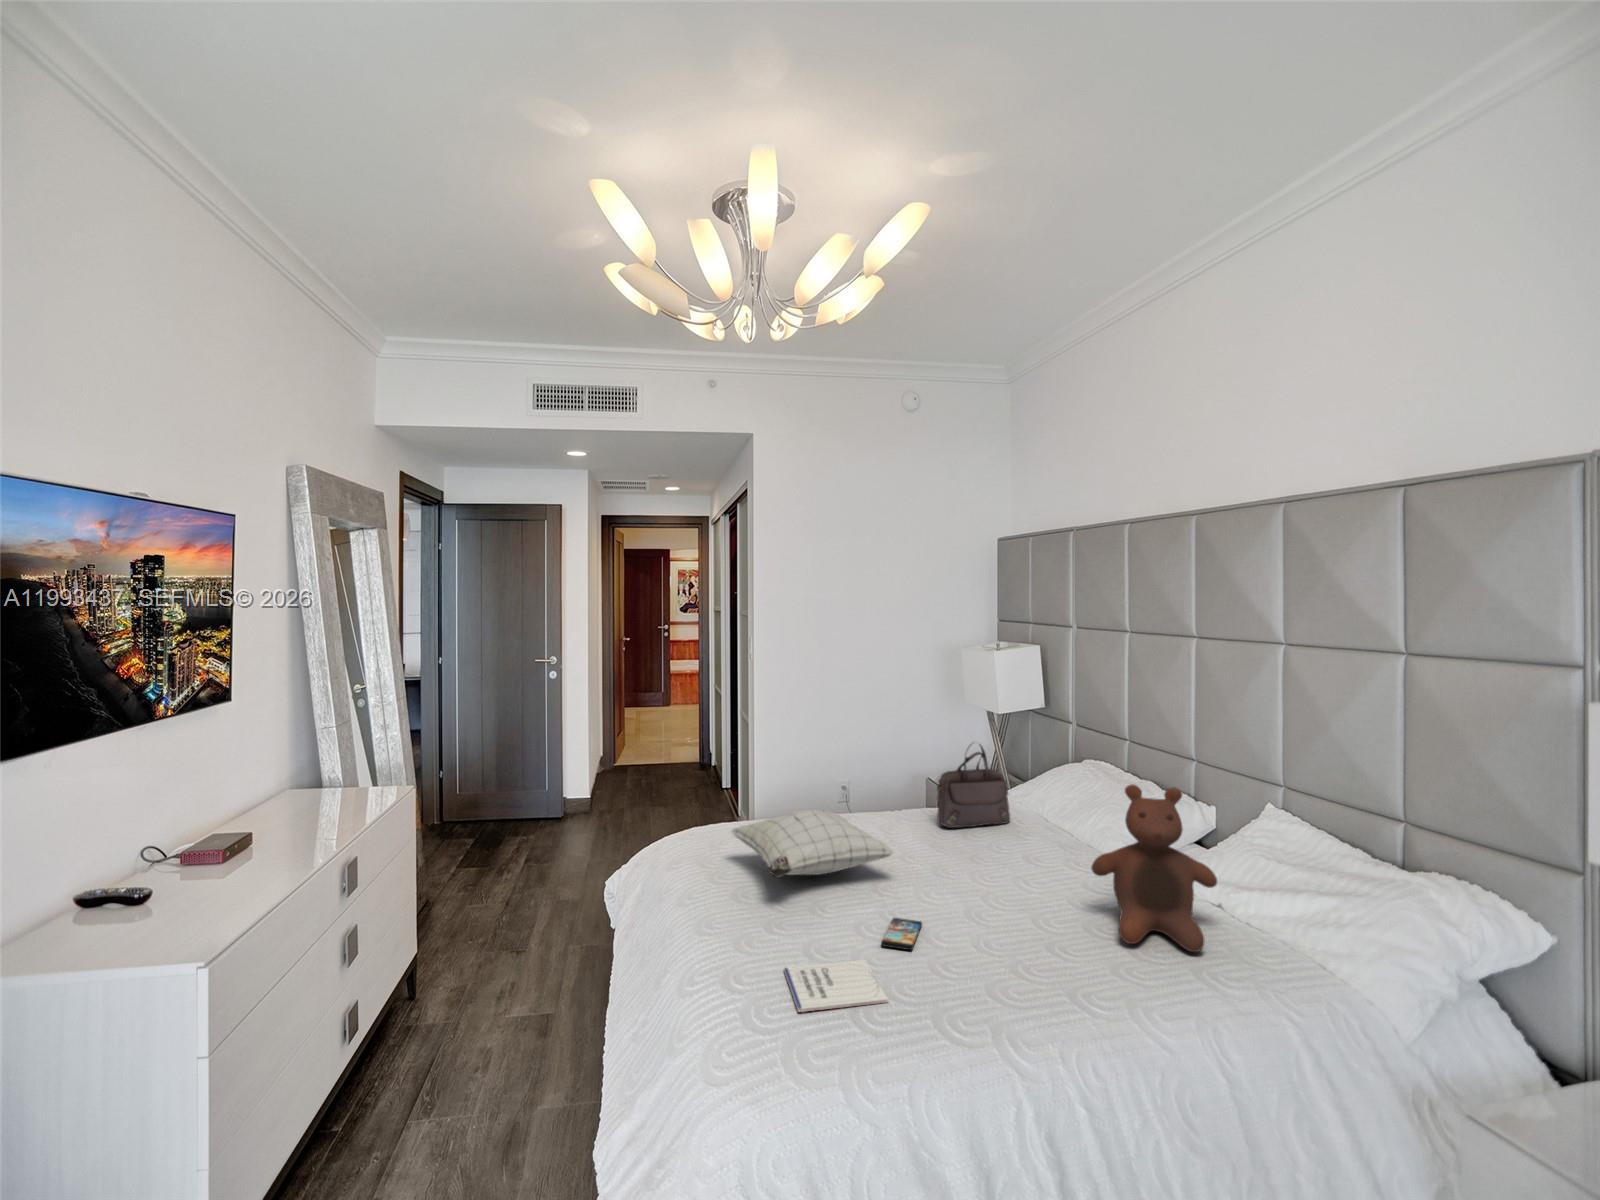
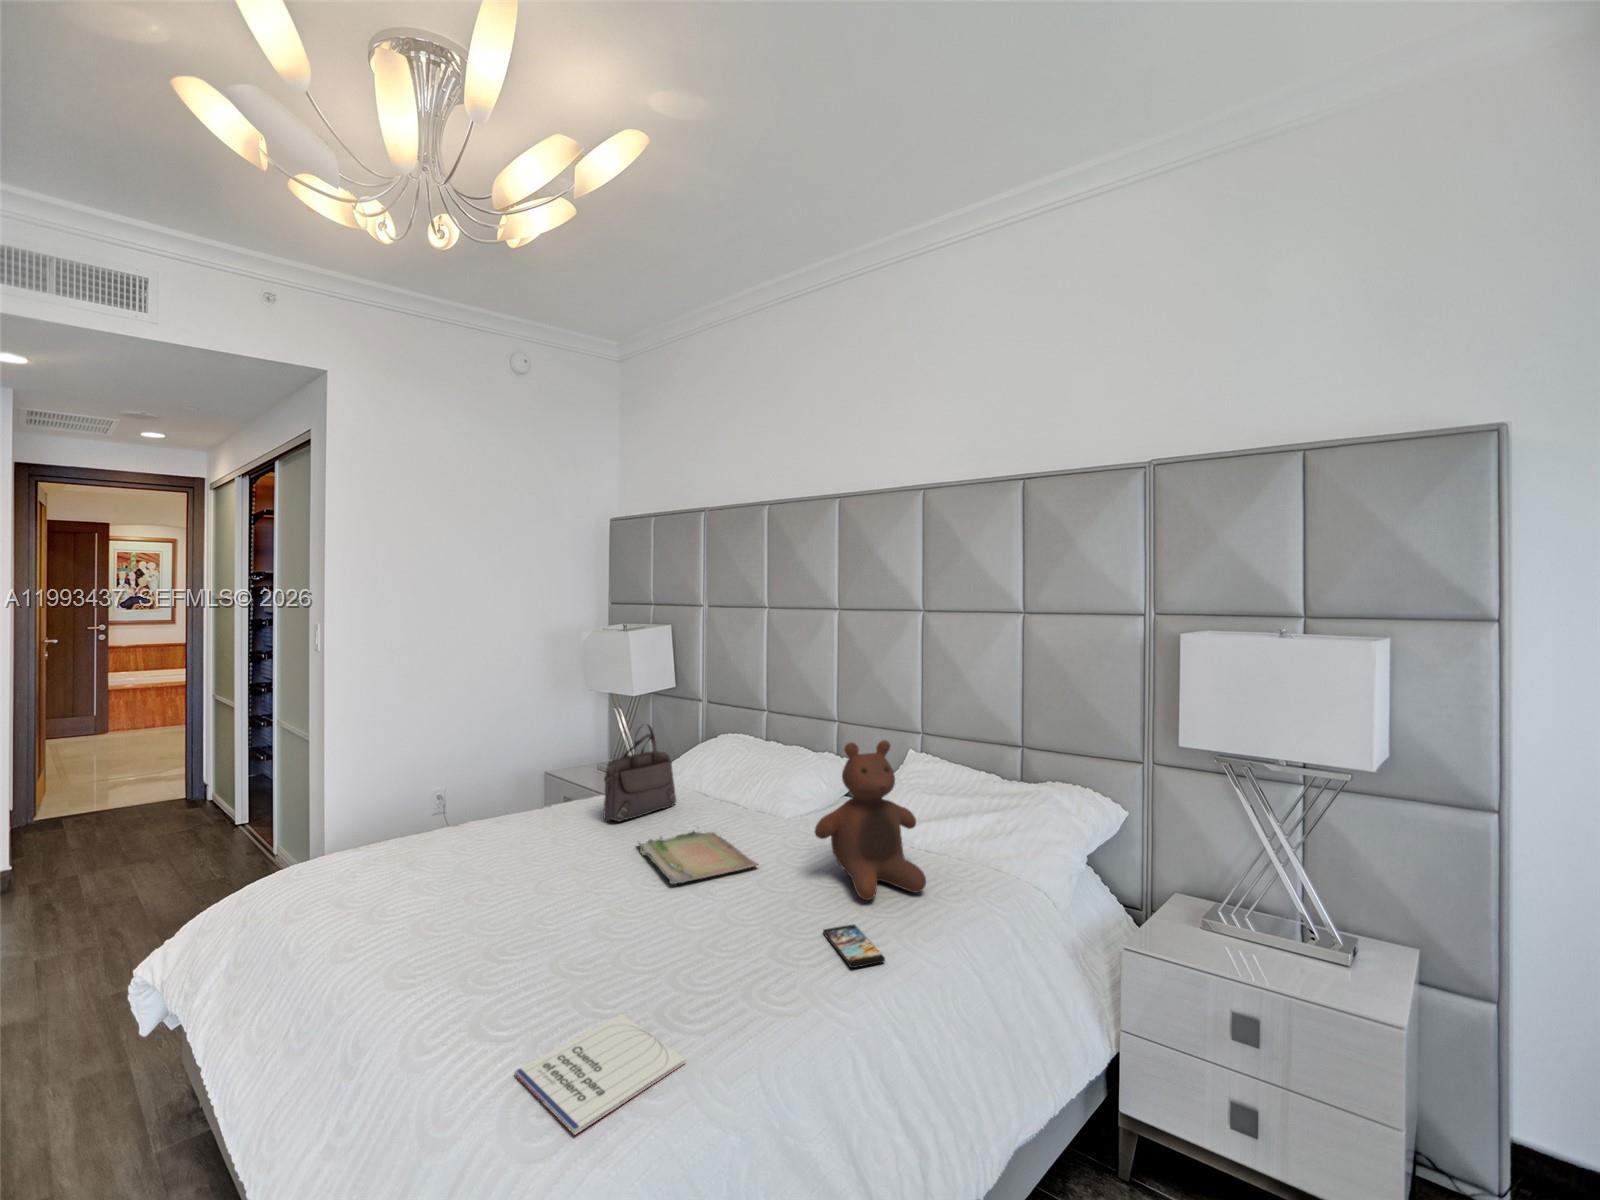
pillow: present [731,810,894,877] -> none [340,828,598,937]
tray: none [951,843,1046,889] -> present [638,831,758,884]
smartphone: present [881,918,922,950] -> present [823,925,885,968]

